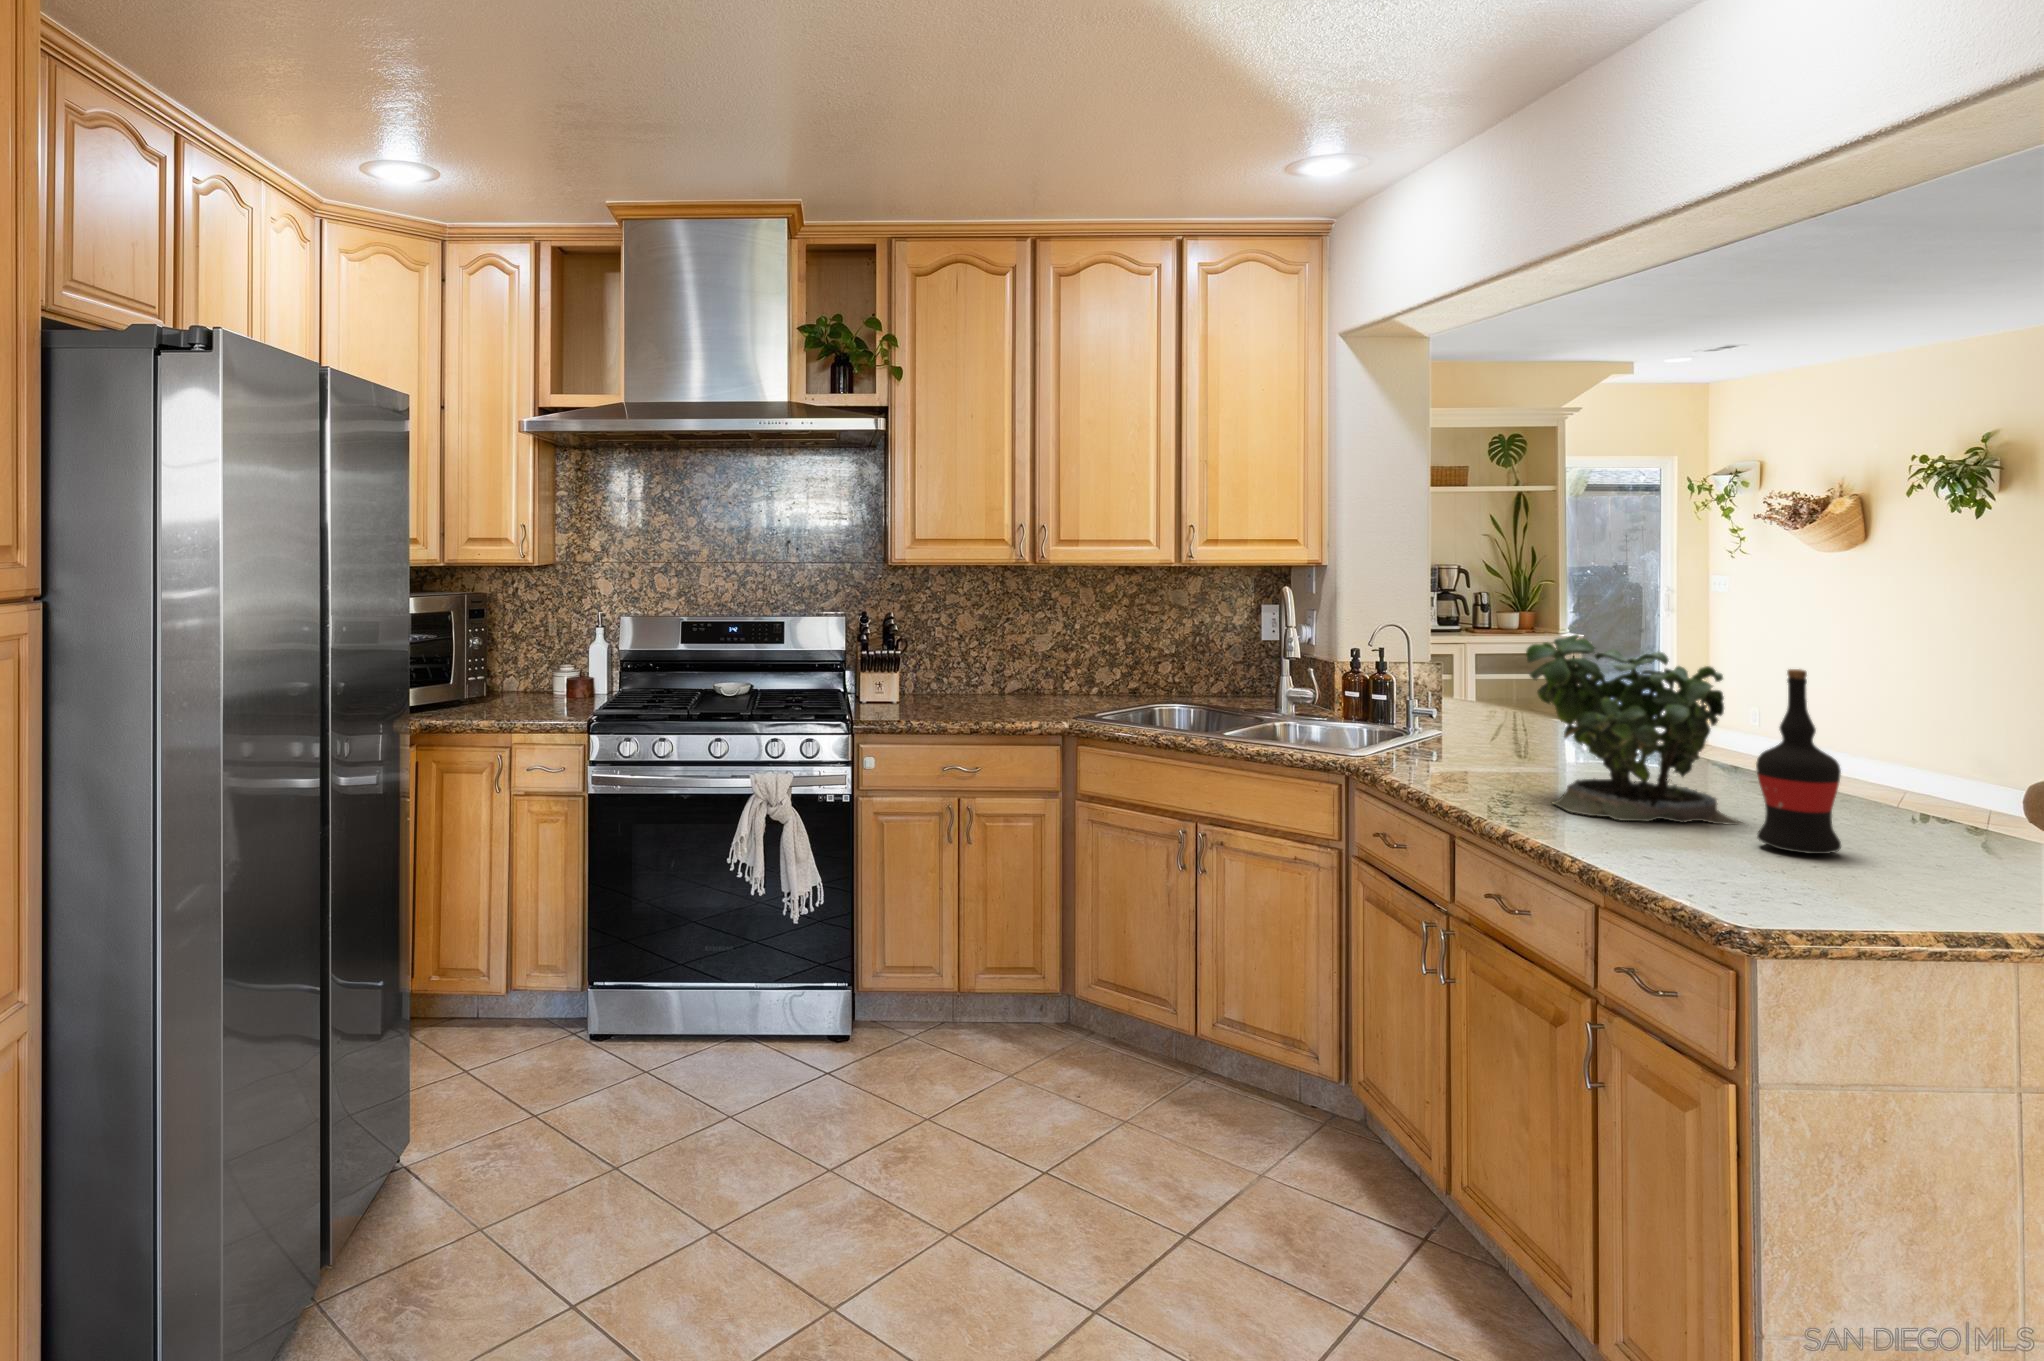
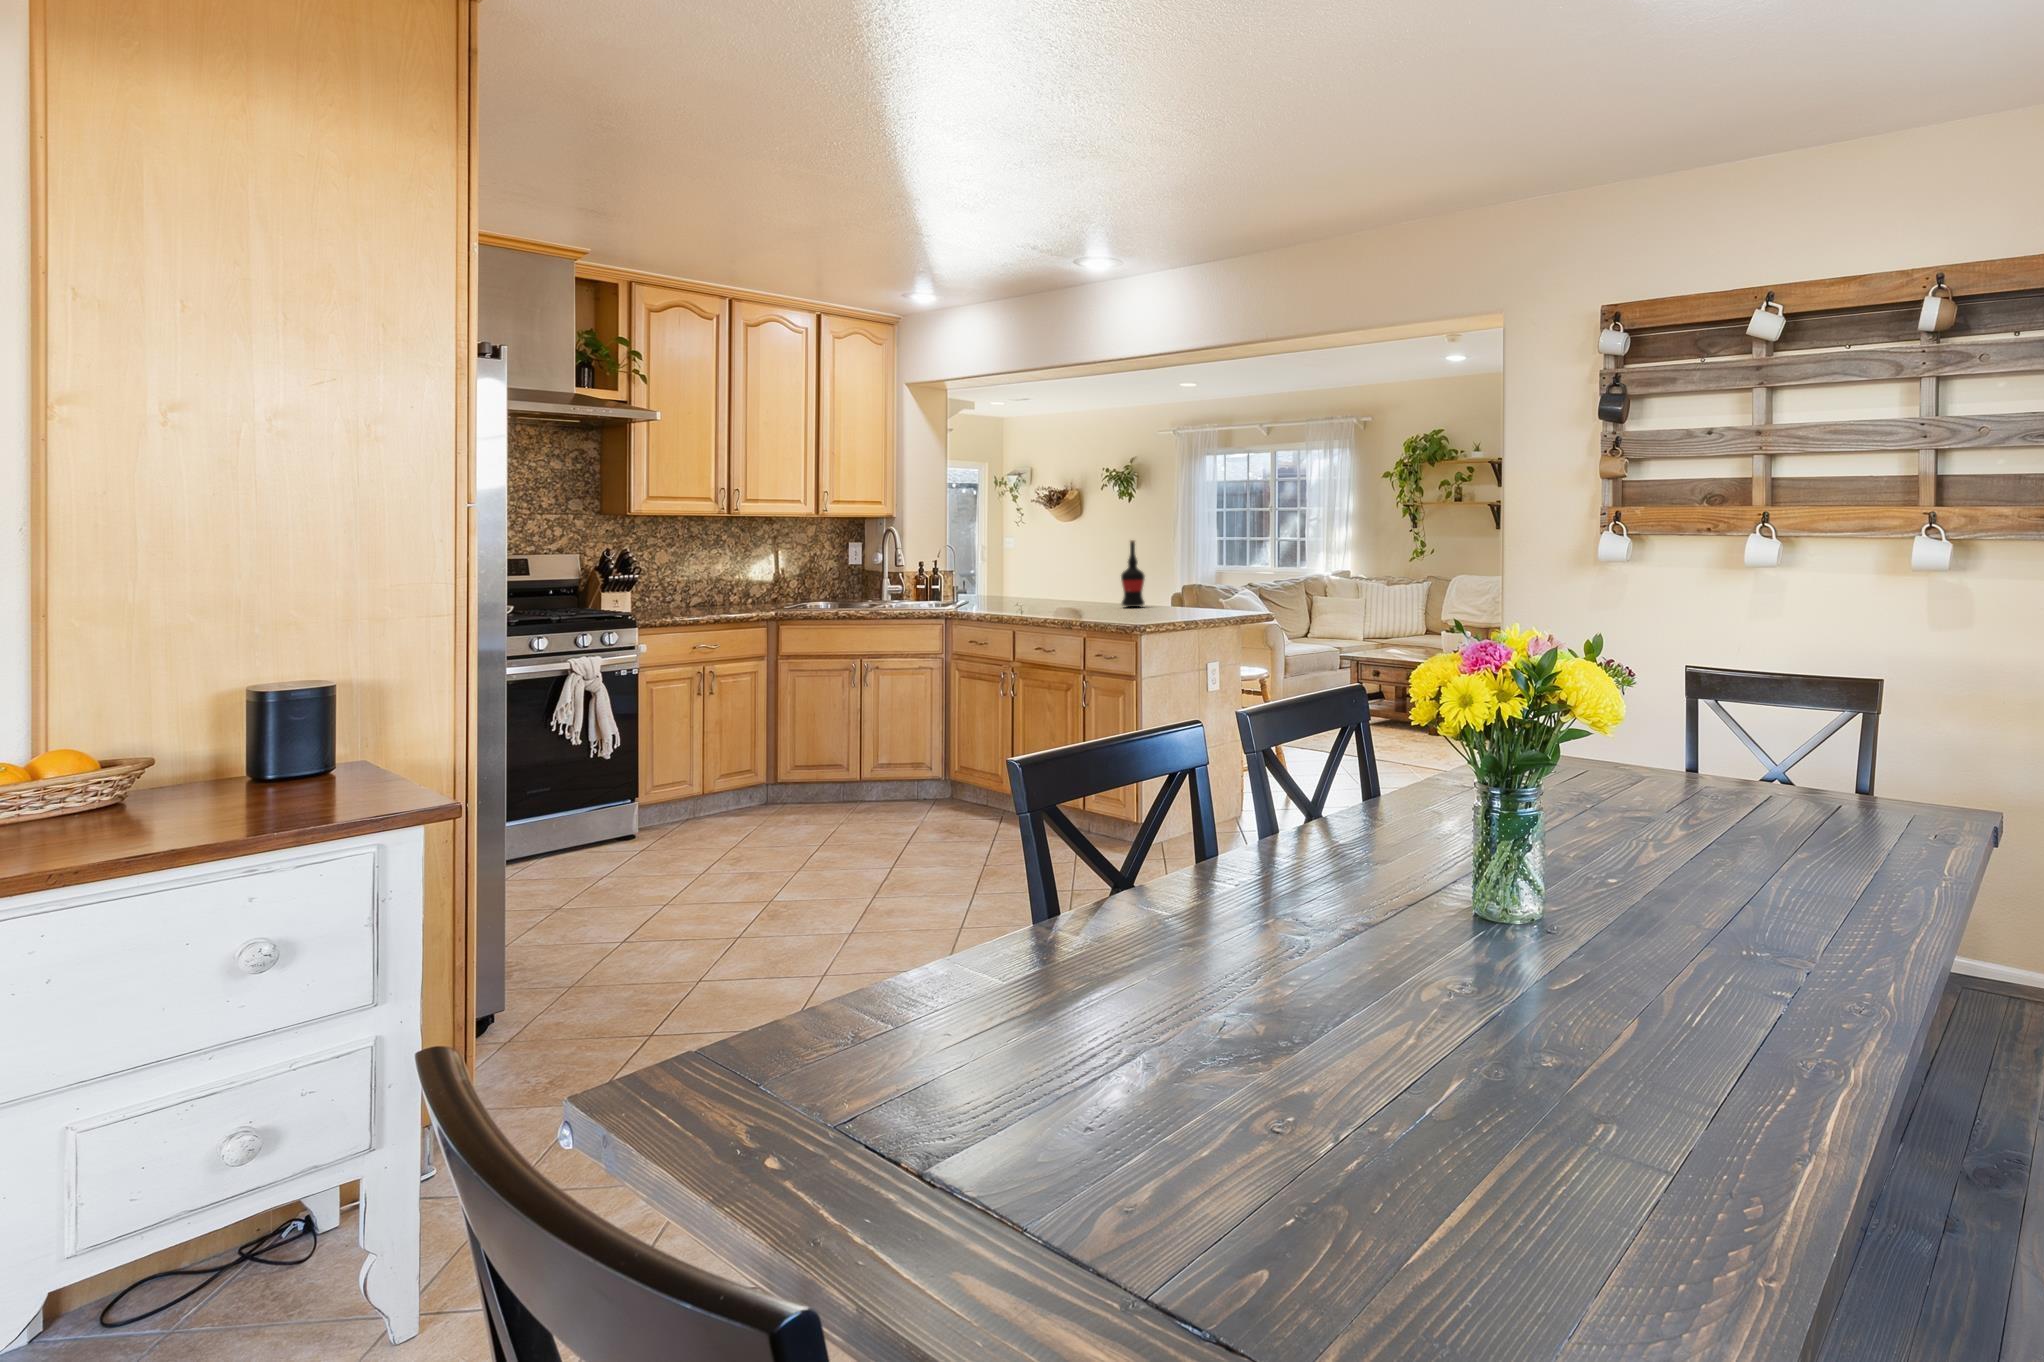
potted plant: present [1526,628,1744,825] -> none [1035,530,1114,608]

